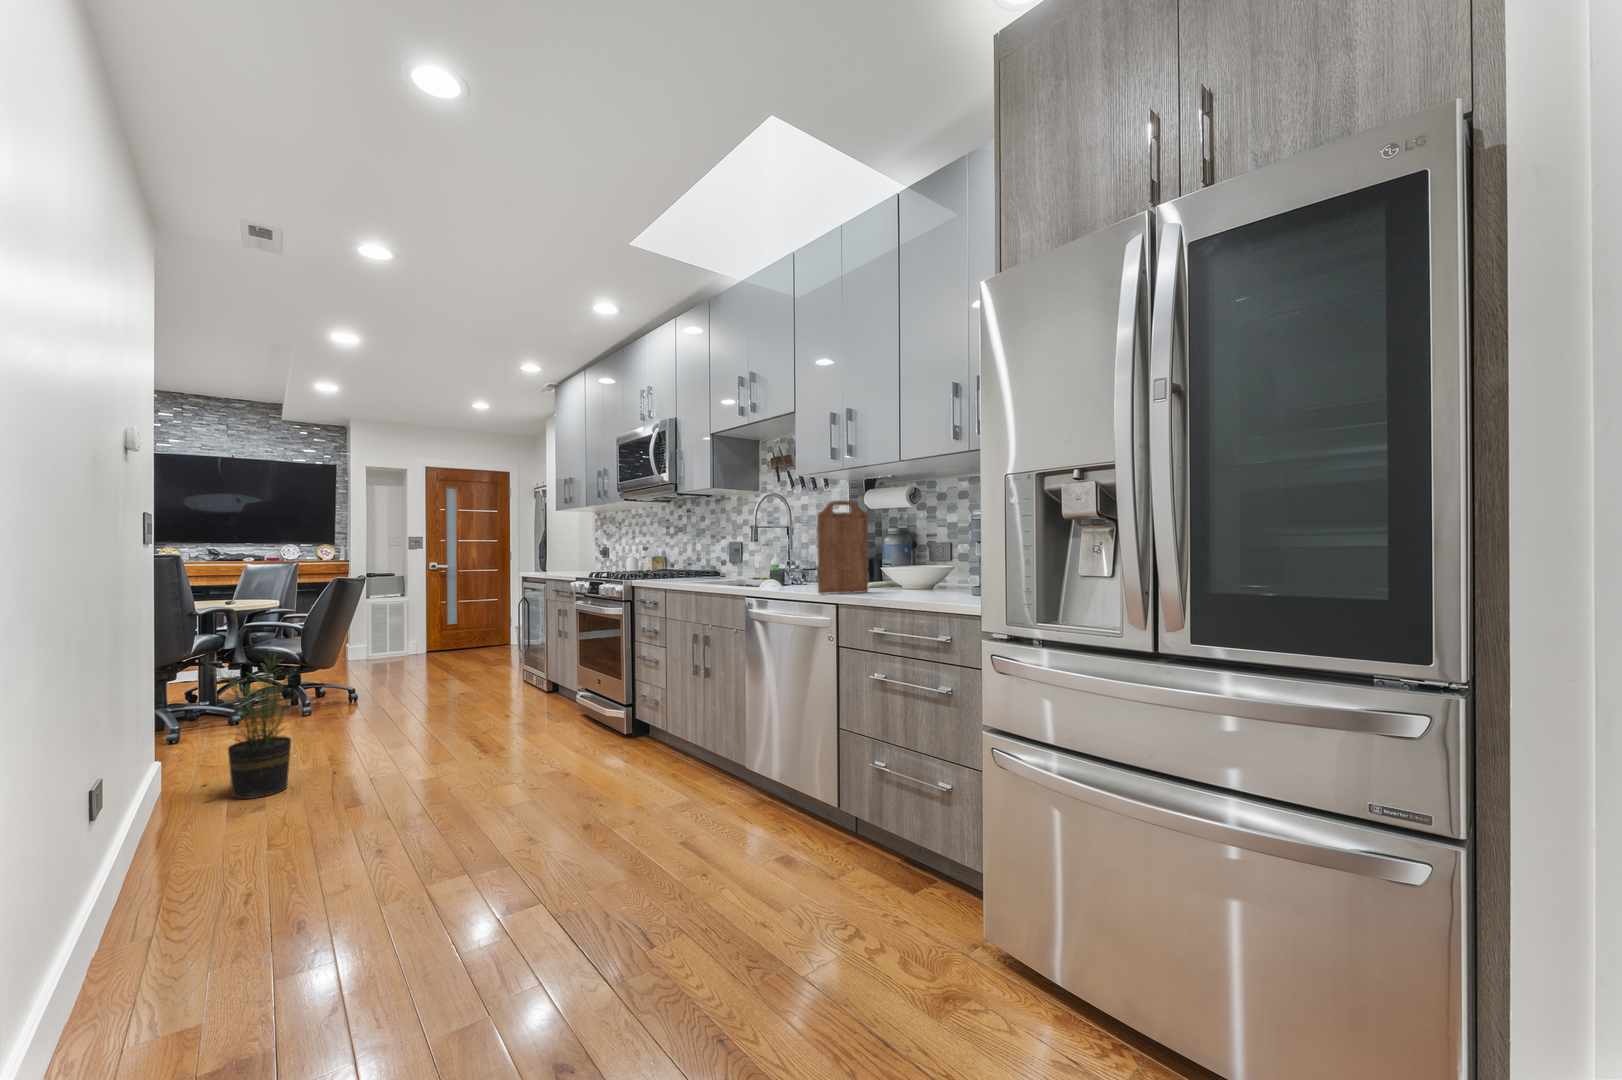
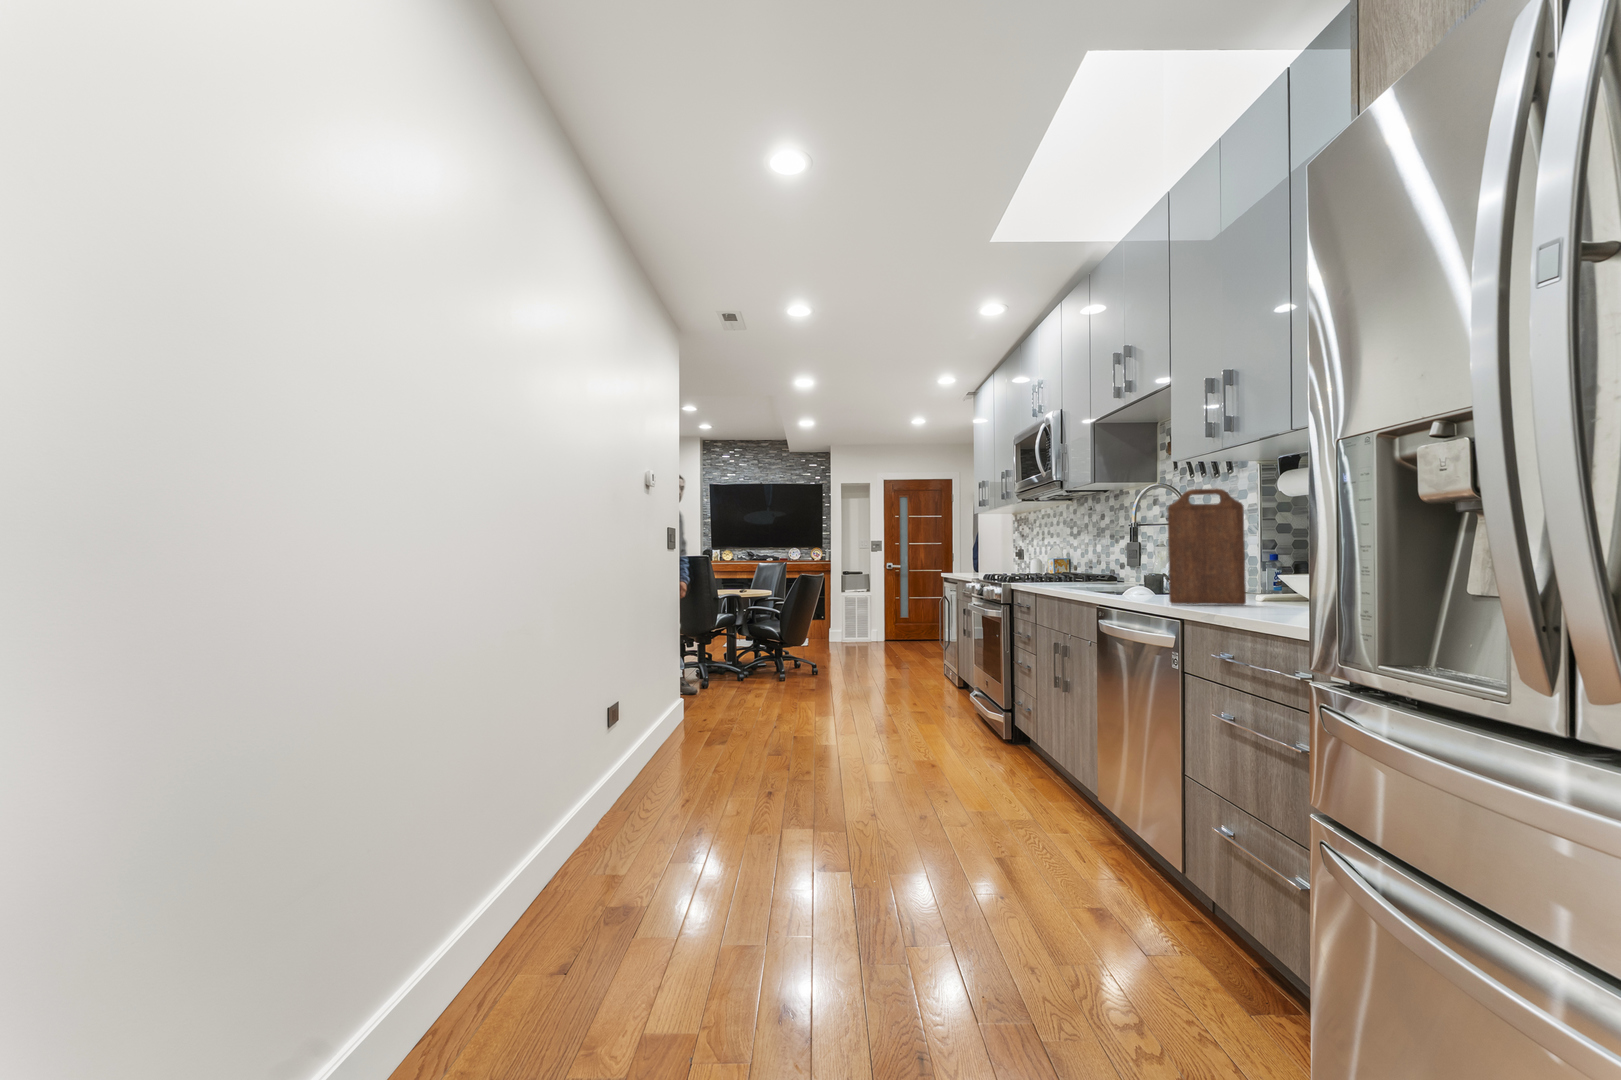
potted plant: present [210,646,297,799] -> none [678,623,750,738]

